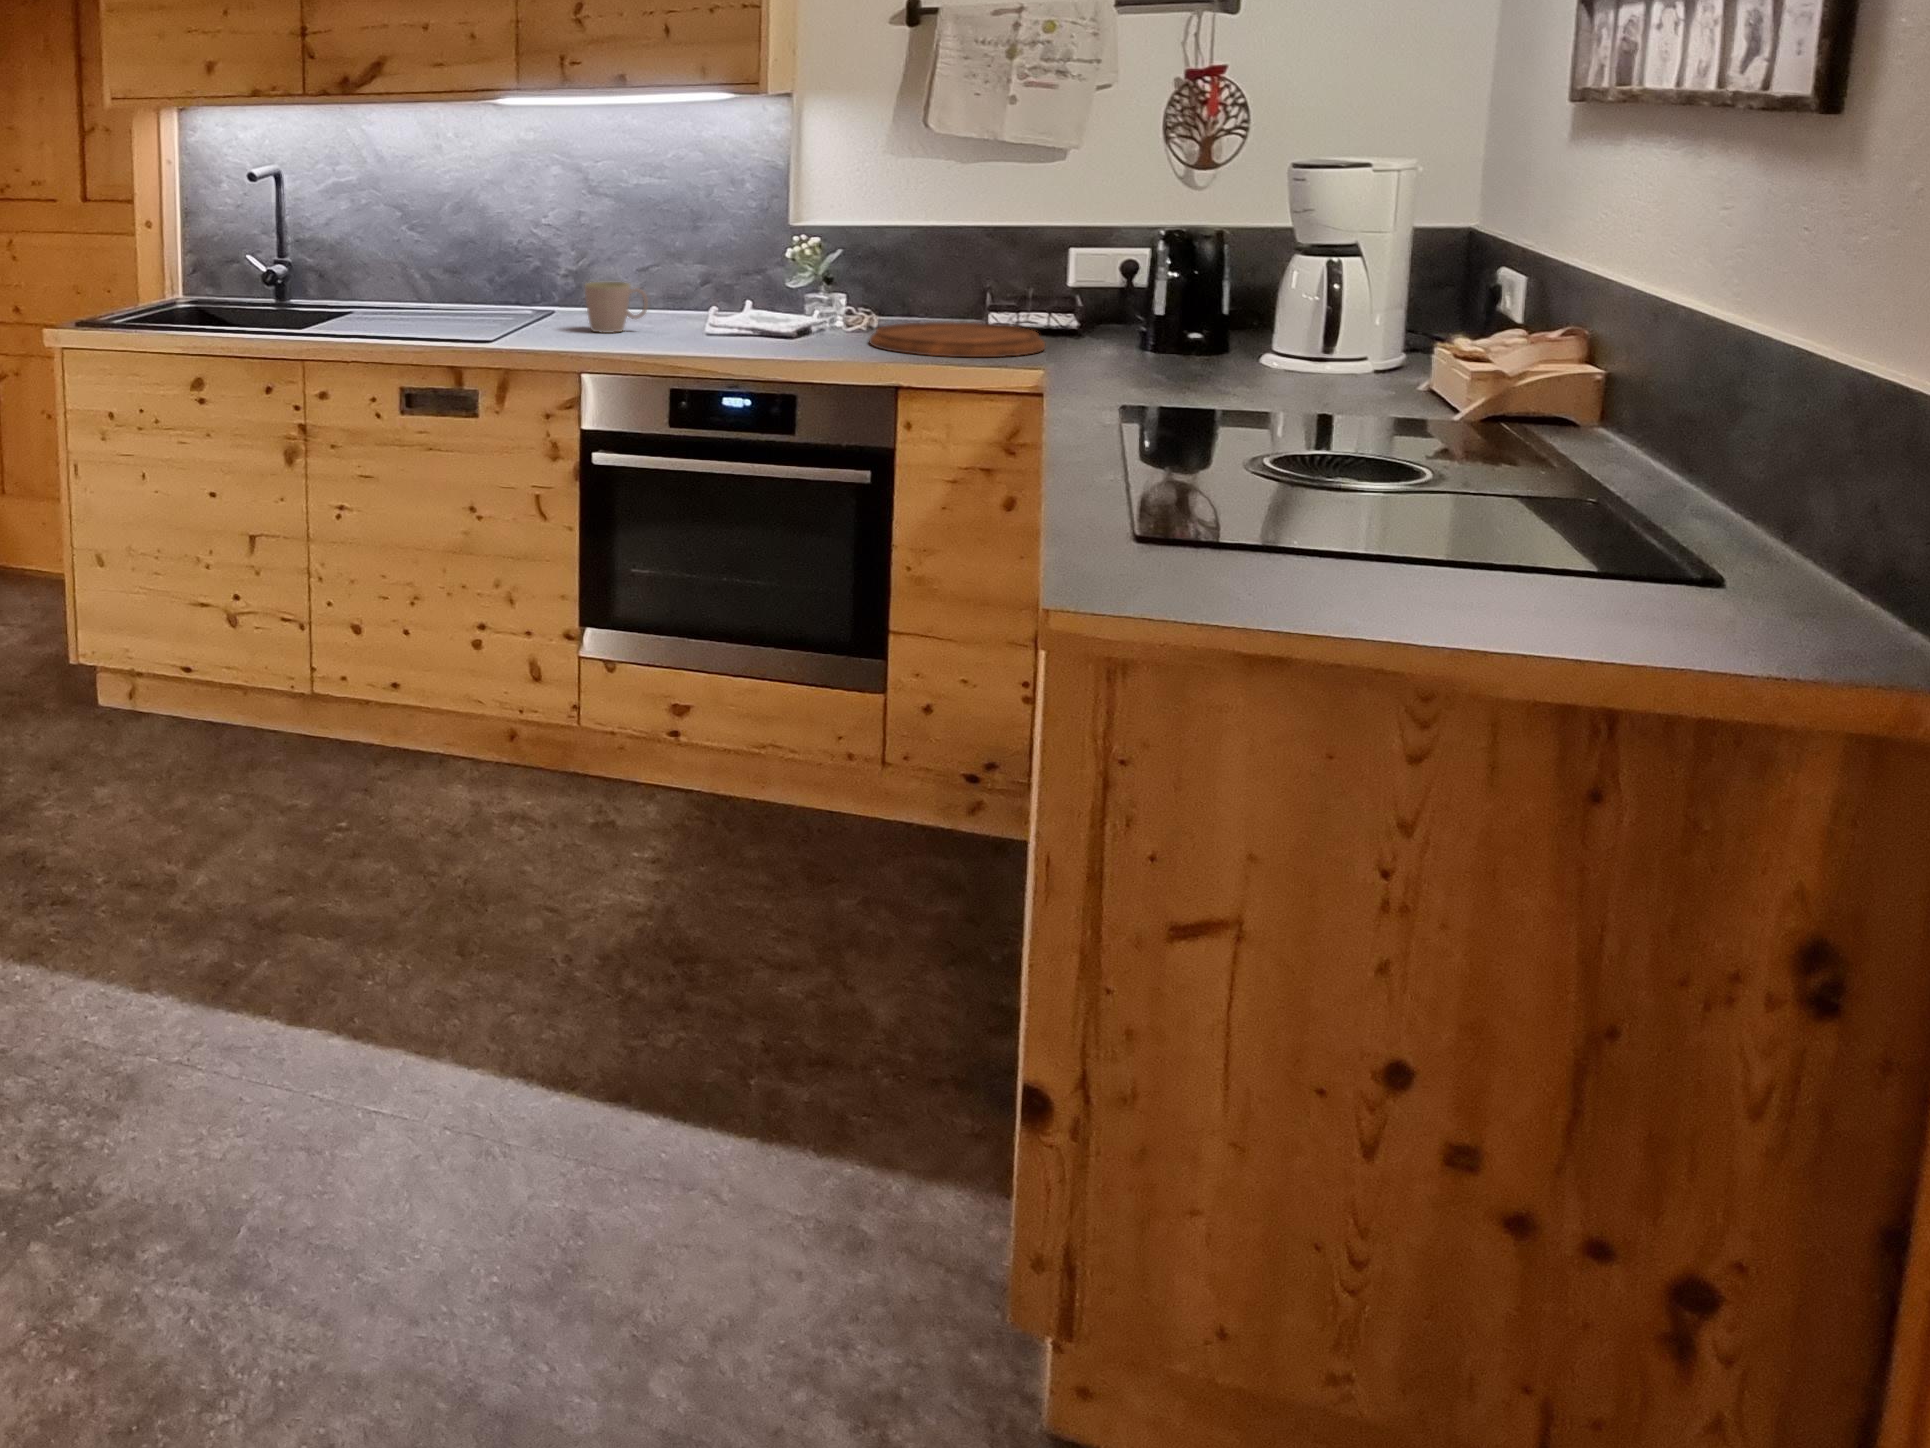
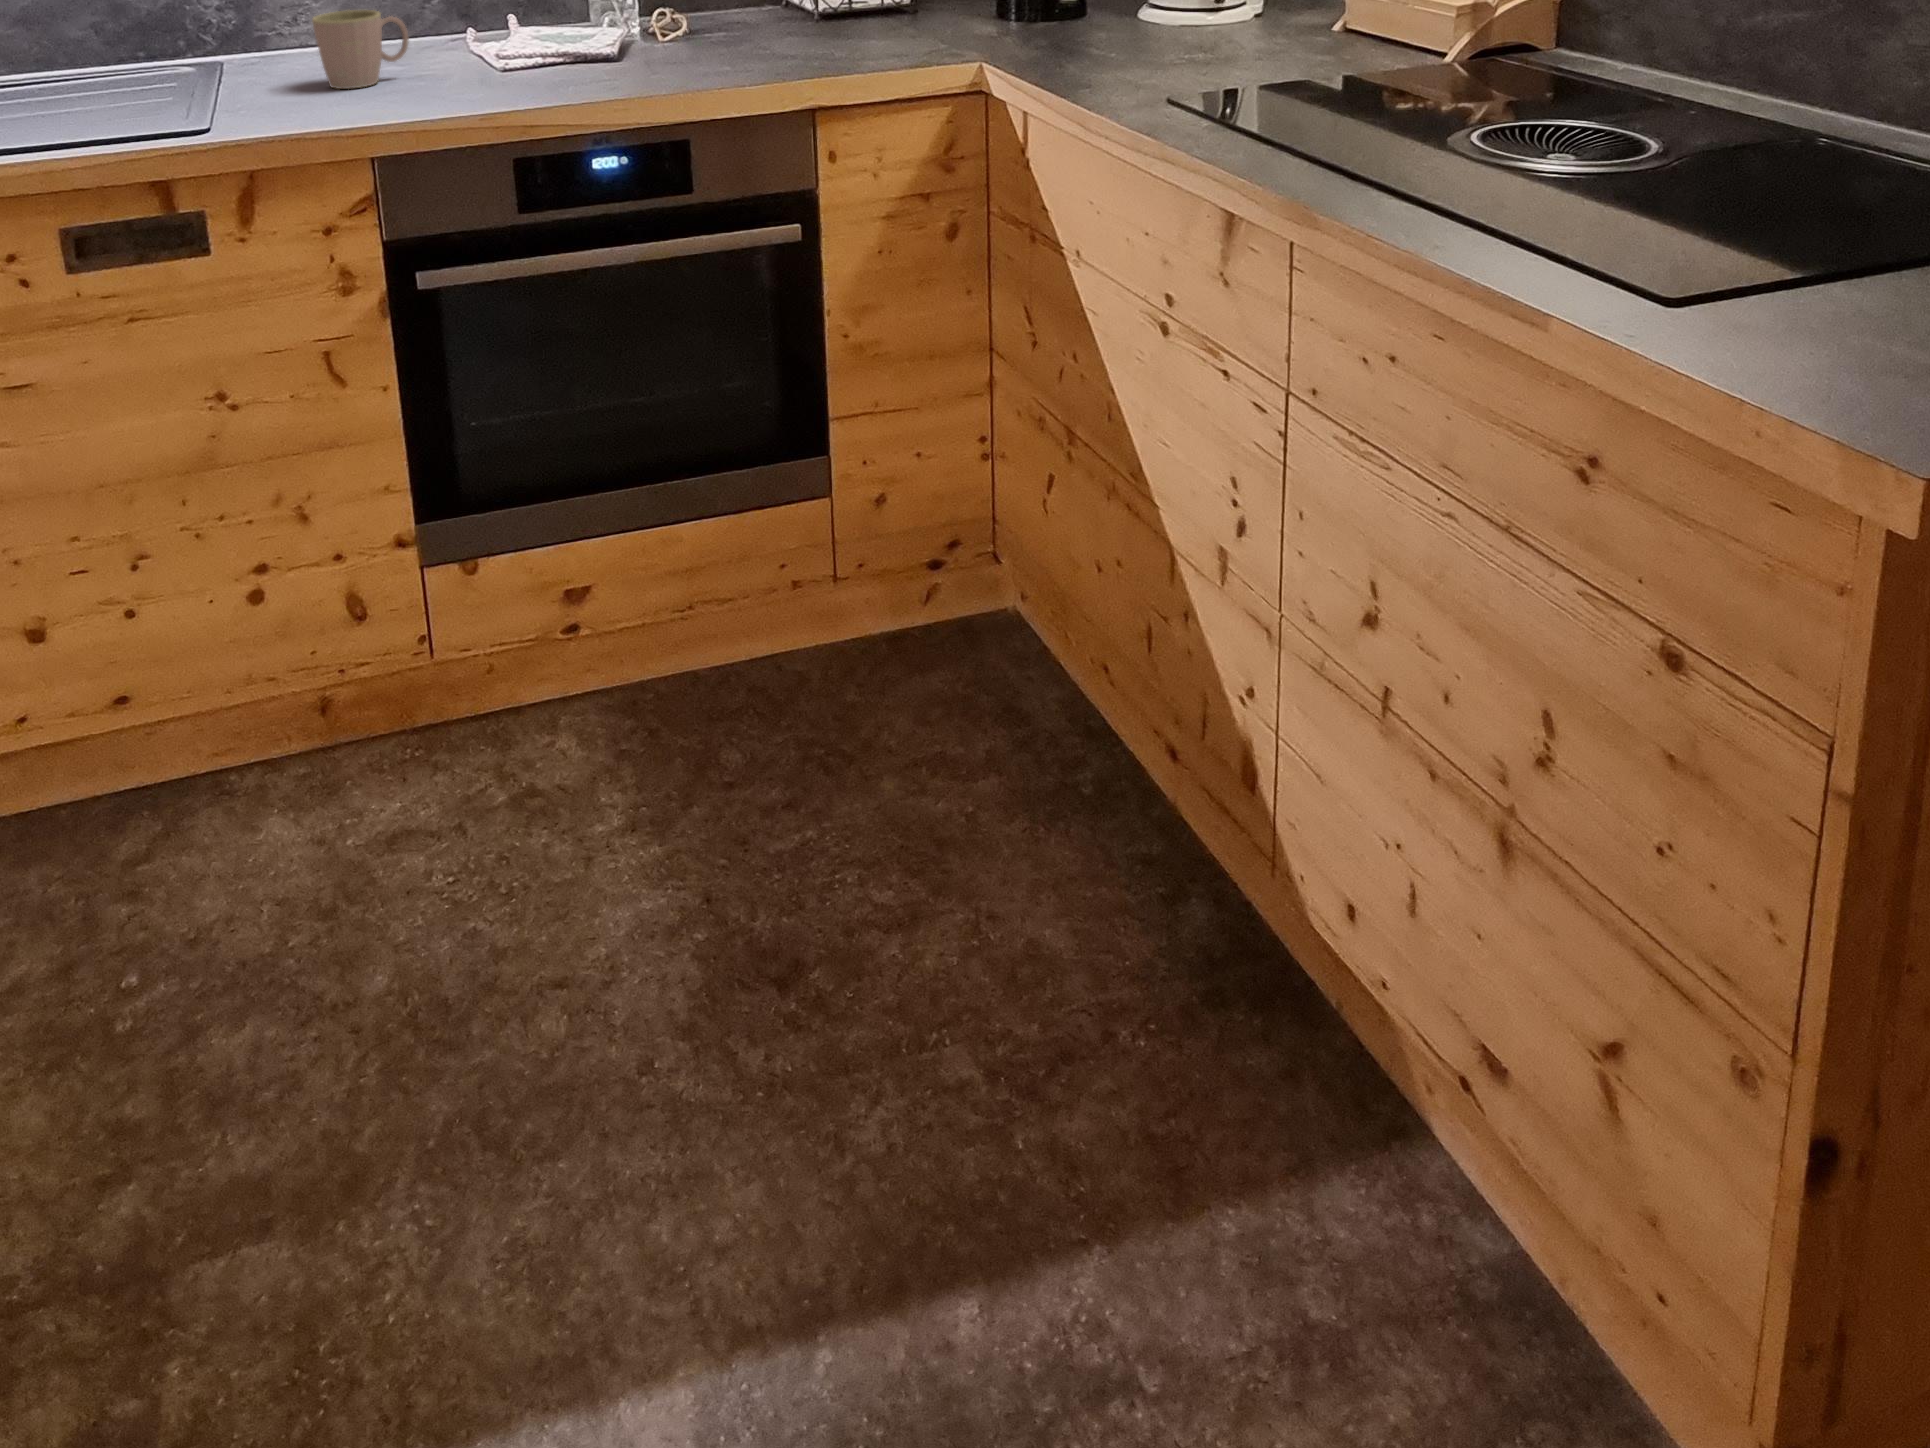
cutting board: present [870,322,1045,357] -> none [710,8,914,62]

